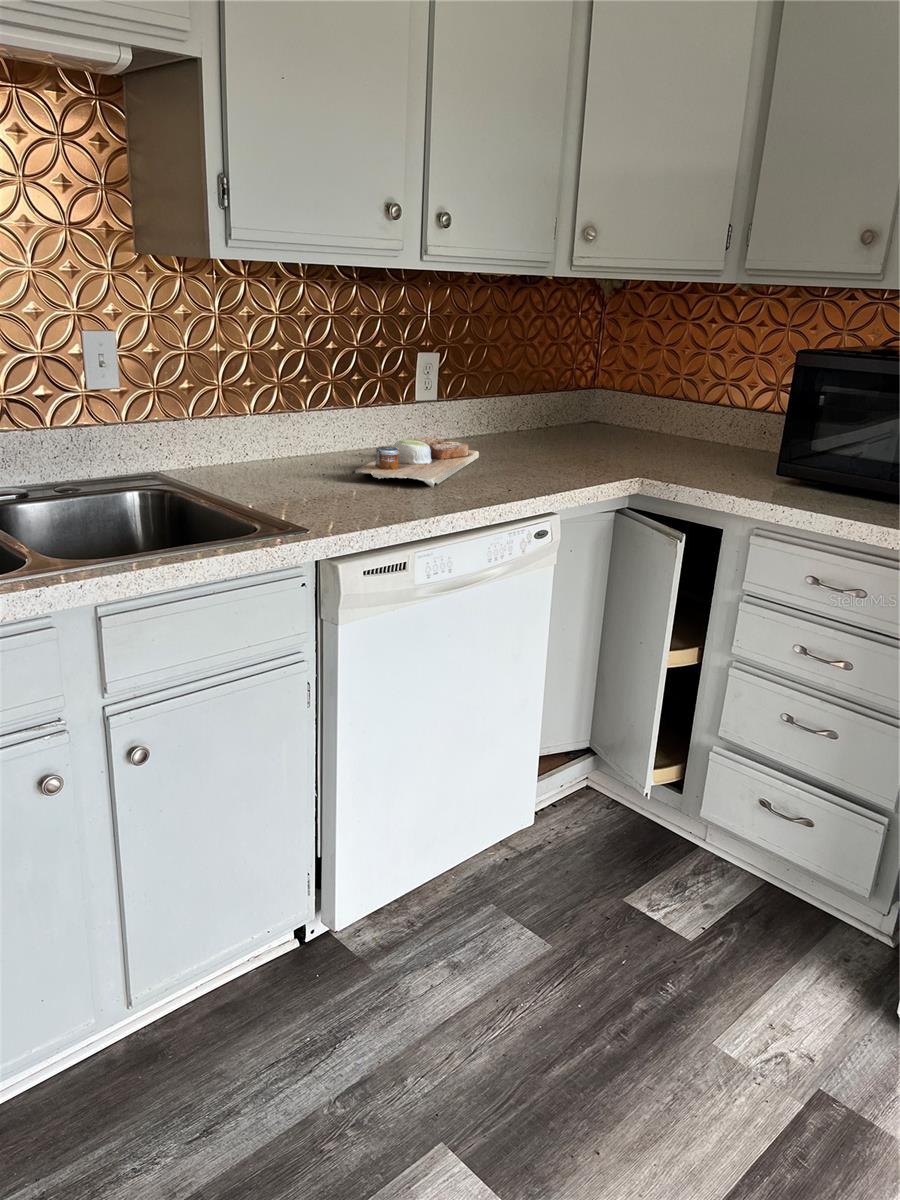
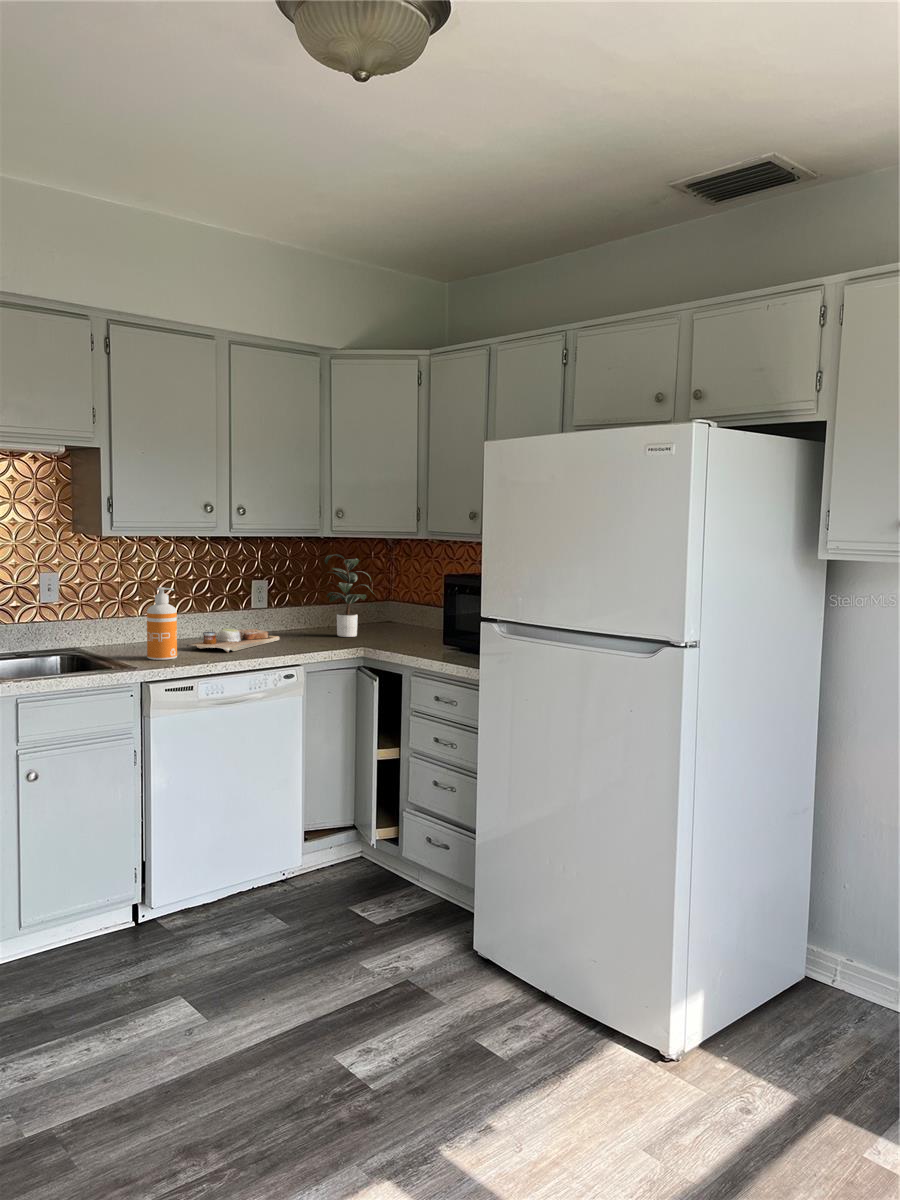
potted plant: none [525,310,646,452] -> present [324,554,374,637]
soap dispenser: none [302,366,355,506] -> present [147,587,177,660]

